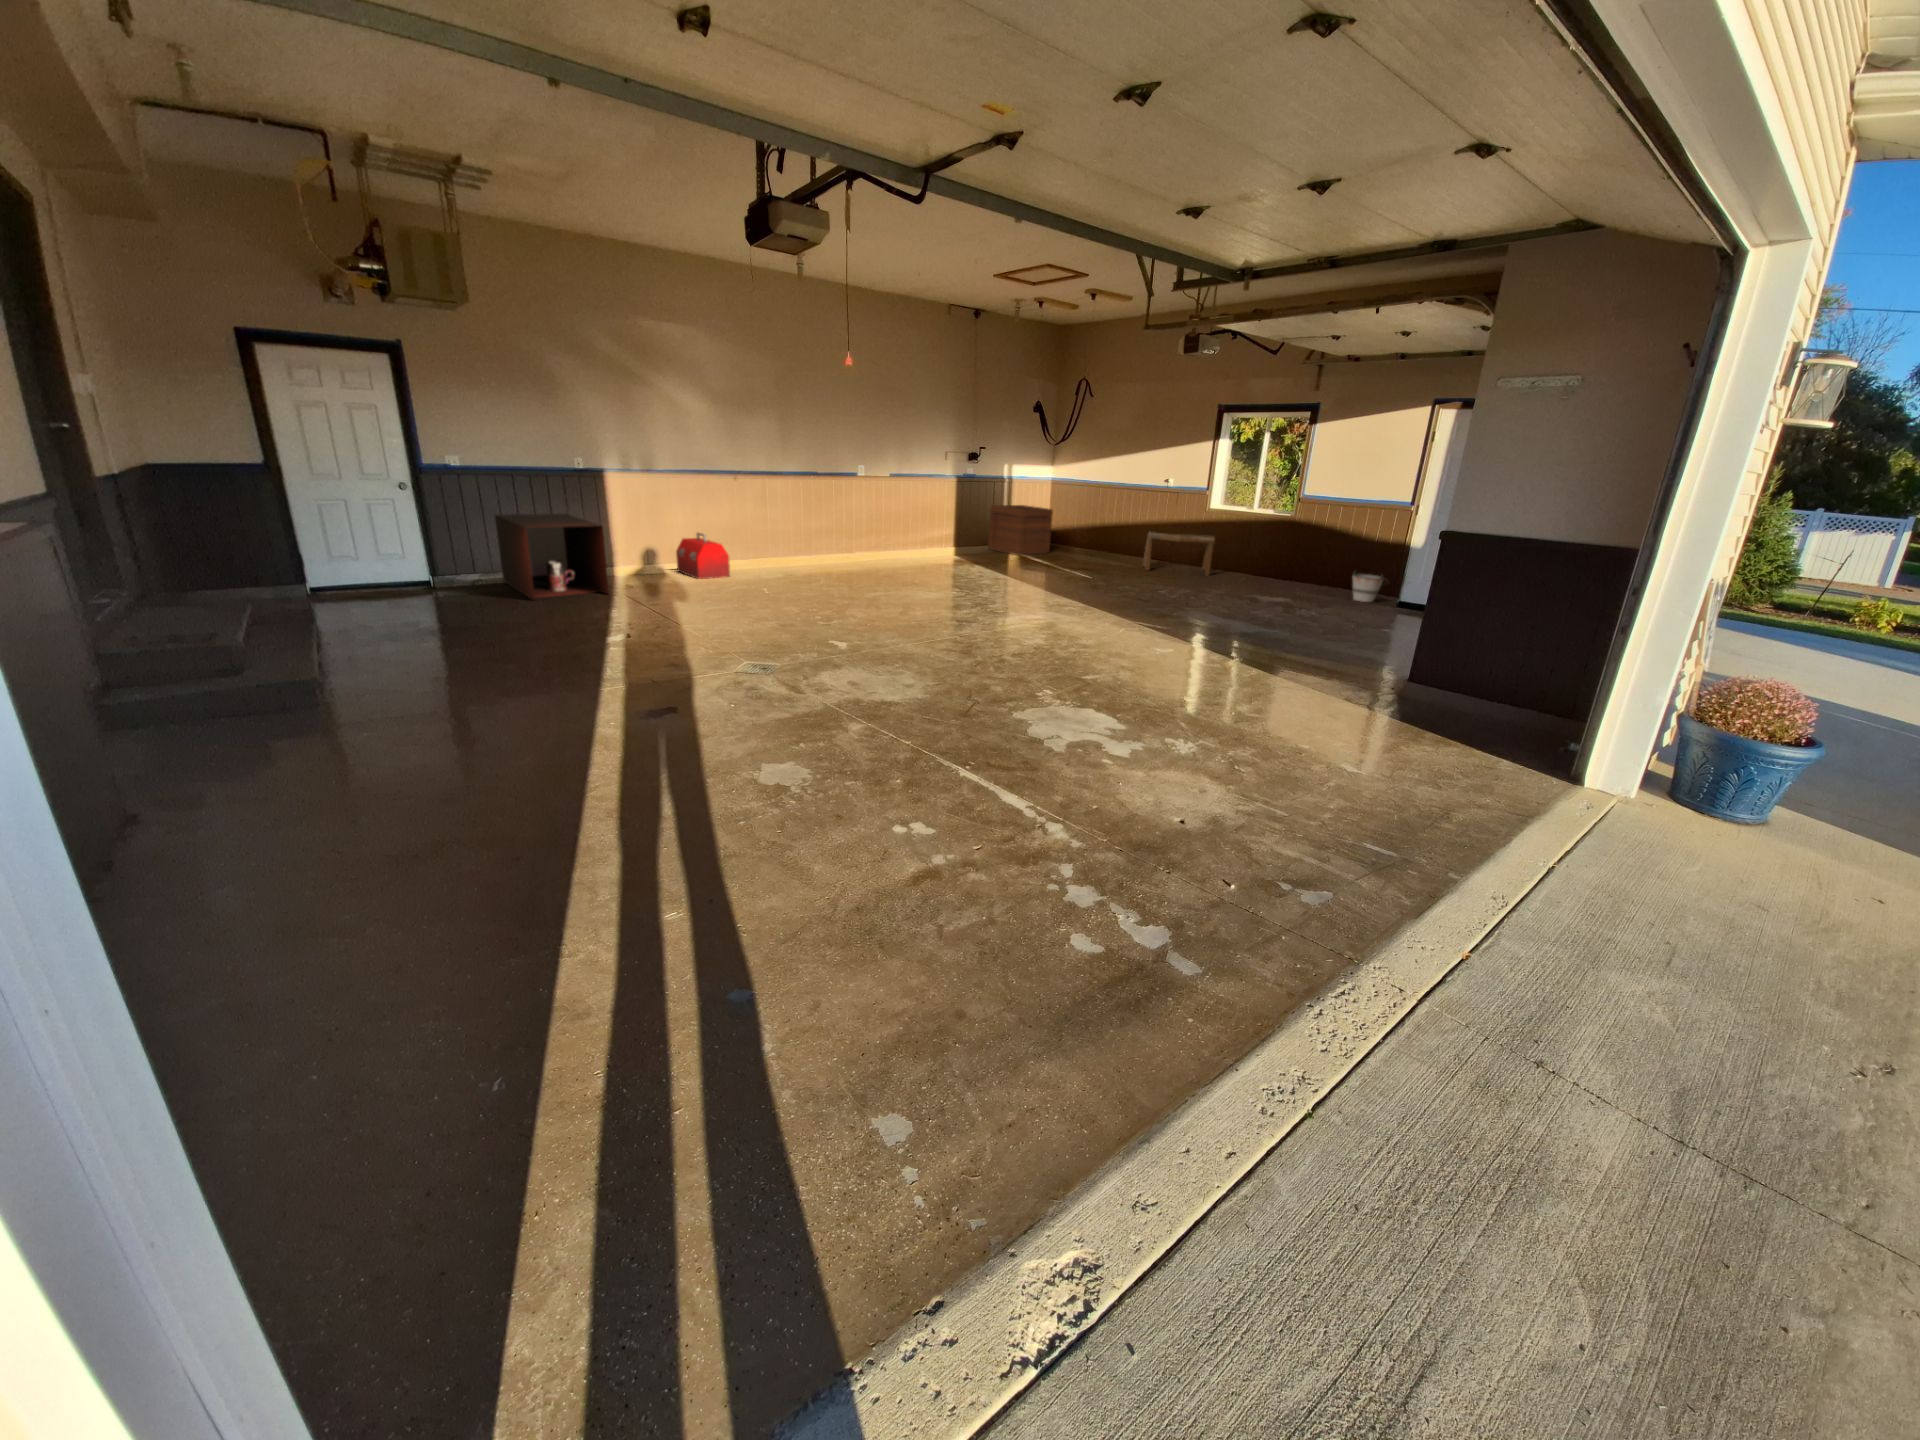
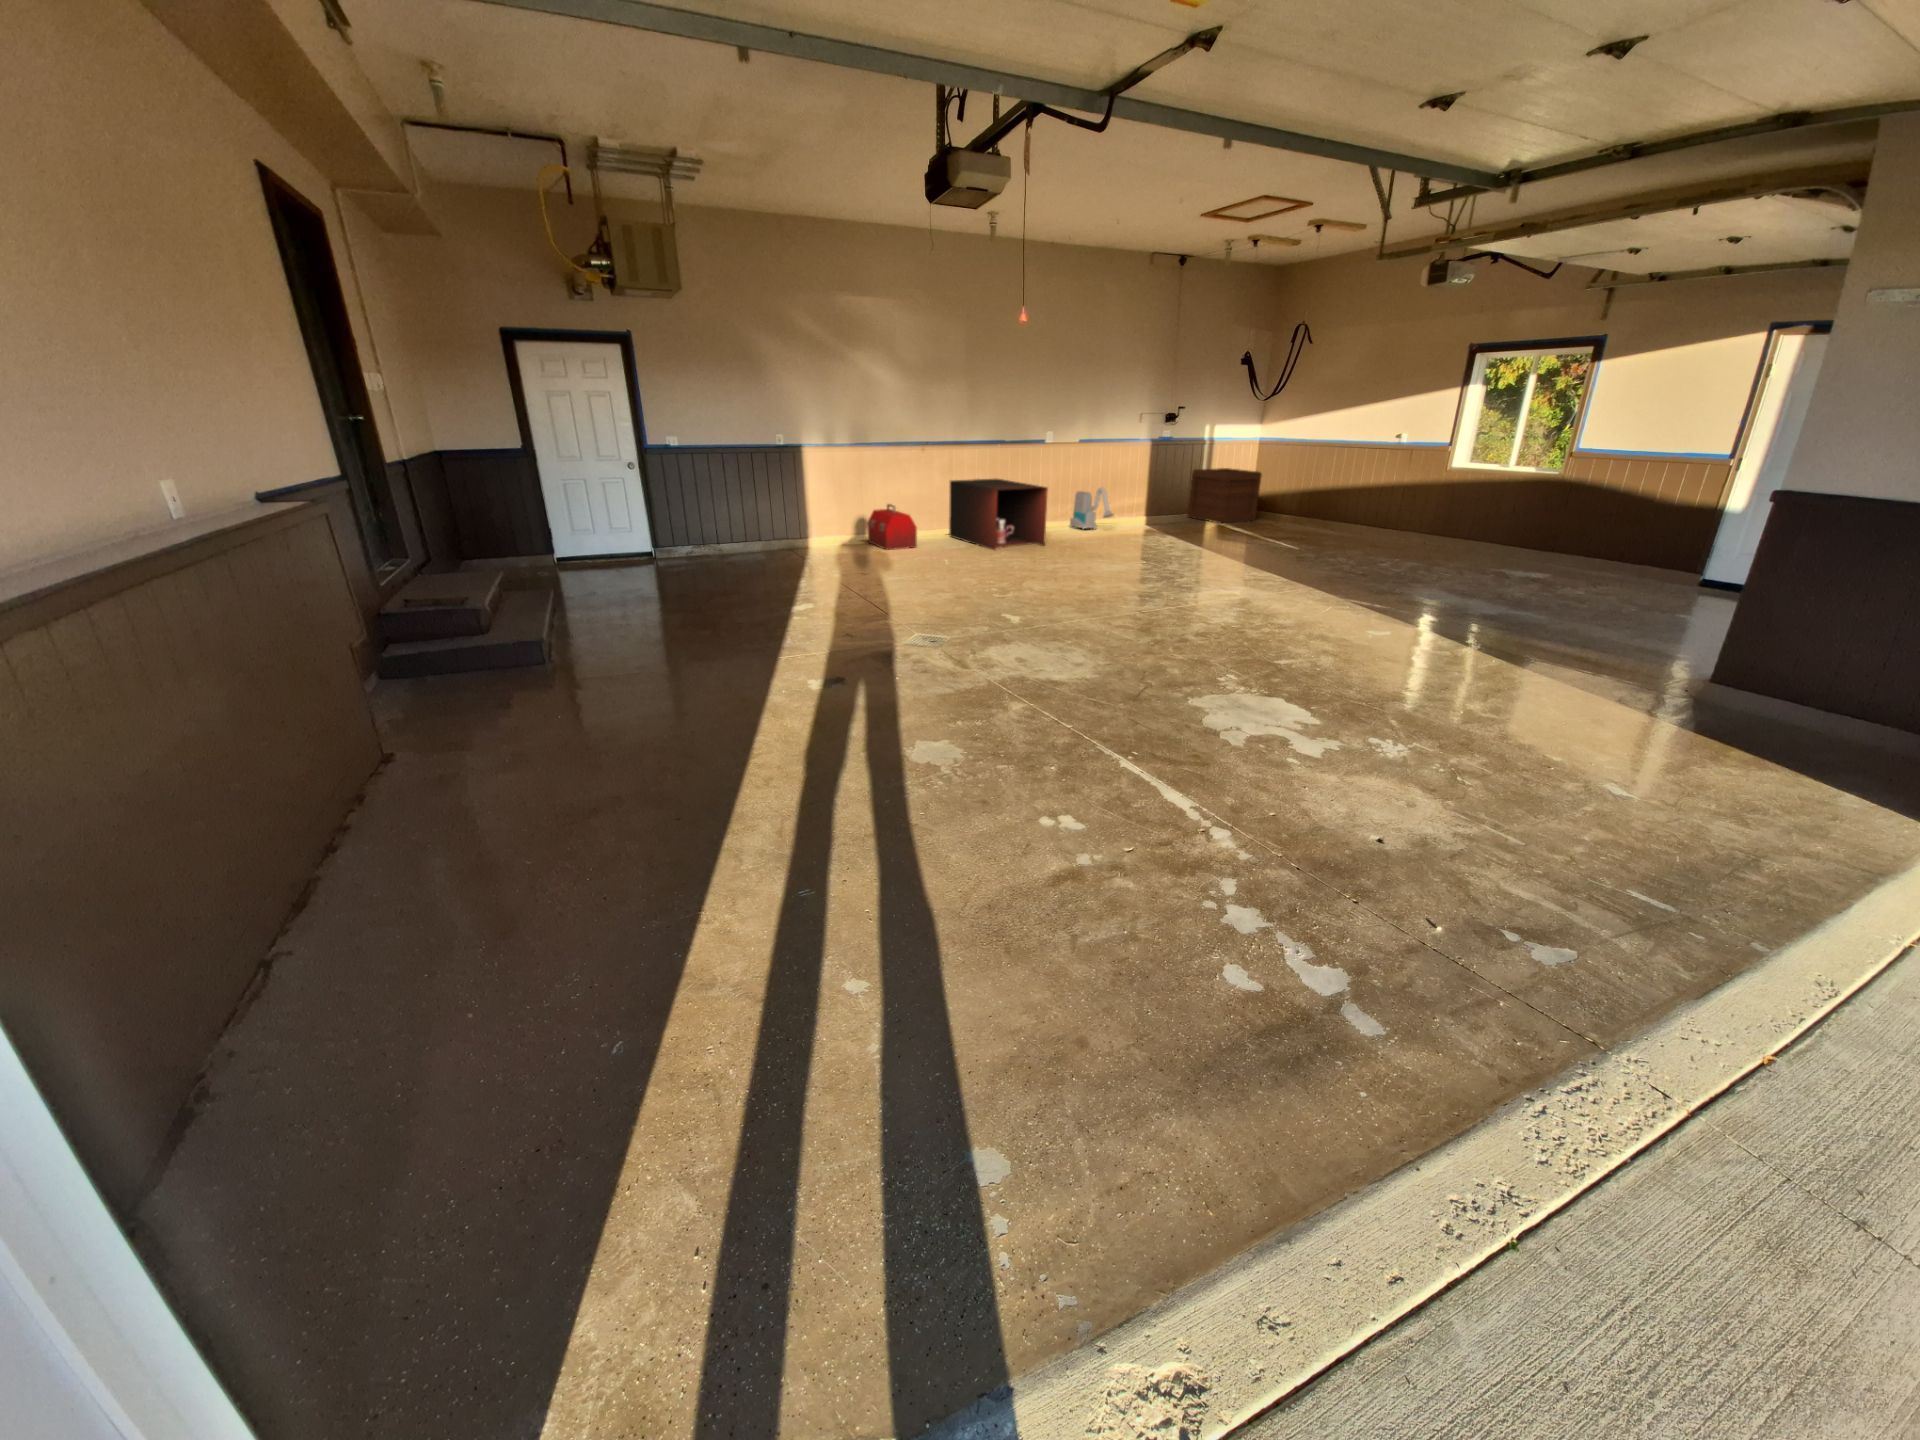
storage cabinet: present [495,514,609,601] -> present [949,479,1048,550]
vacuum cleaner: none [880,520,923,561] -> present [1070,487,1113,529]
bench: present [1143,532,1215,576] -> none [1364,495,1456,545]
bucket: present [1352,571,1388,602] -> none [1635,538,1688,577]

